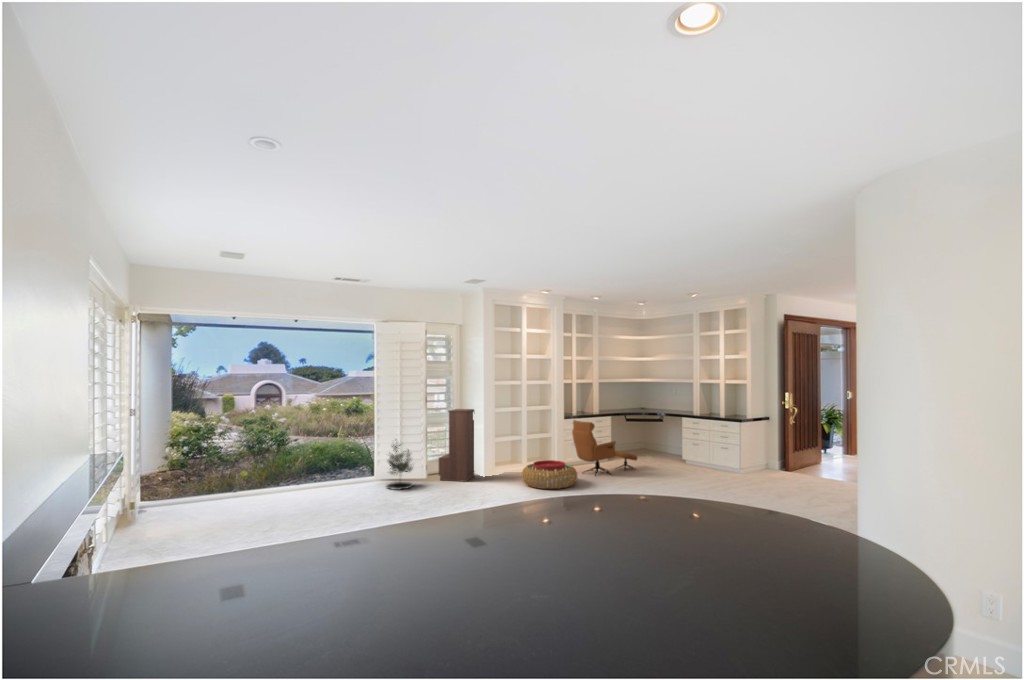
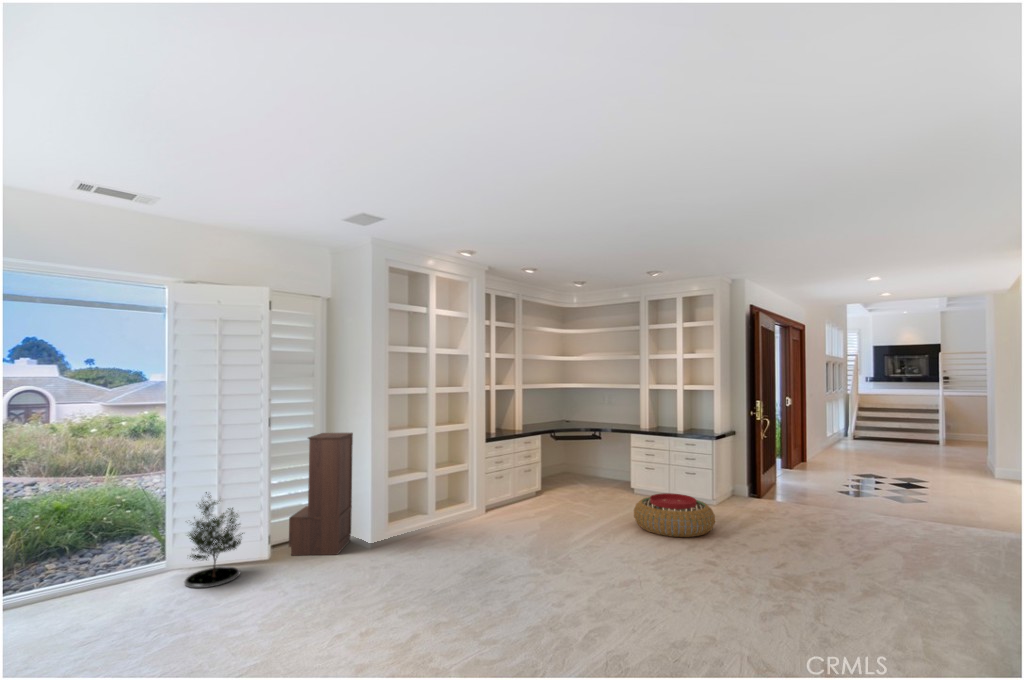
armchair: present [572,420,637,476] -> none [501,444,585,526]
pouf: present [521,460,578,489] -> present [634,493,715,537]

